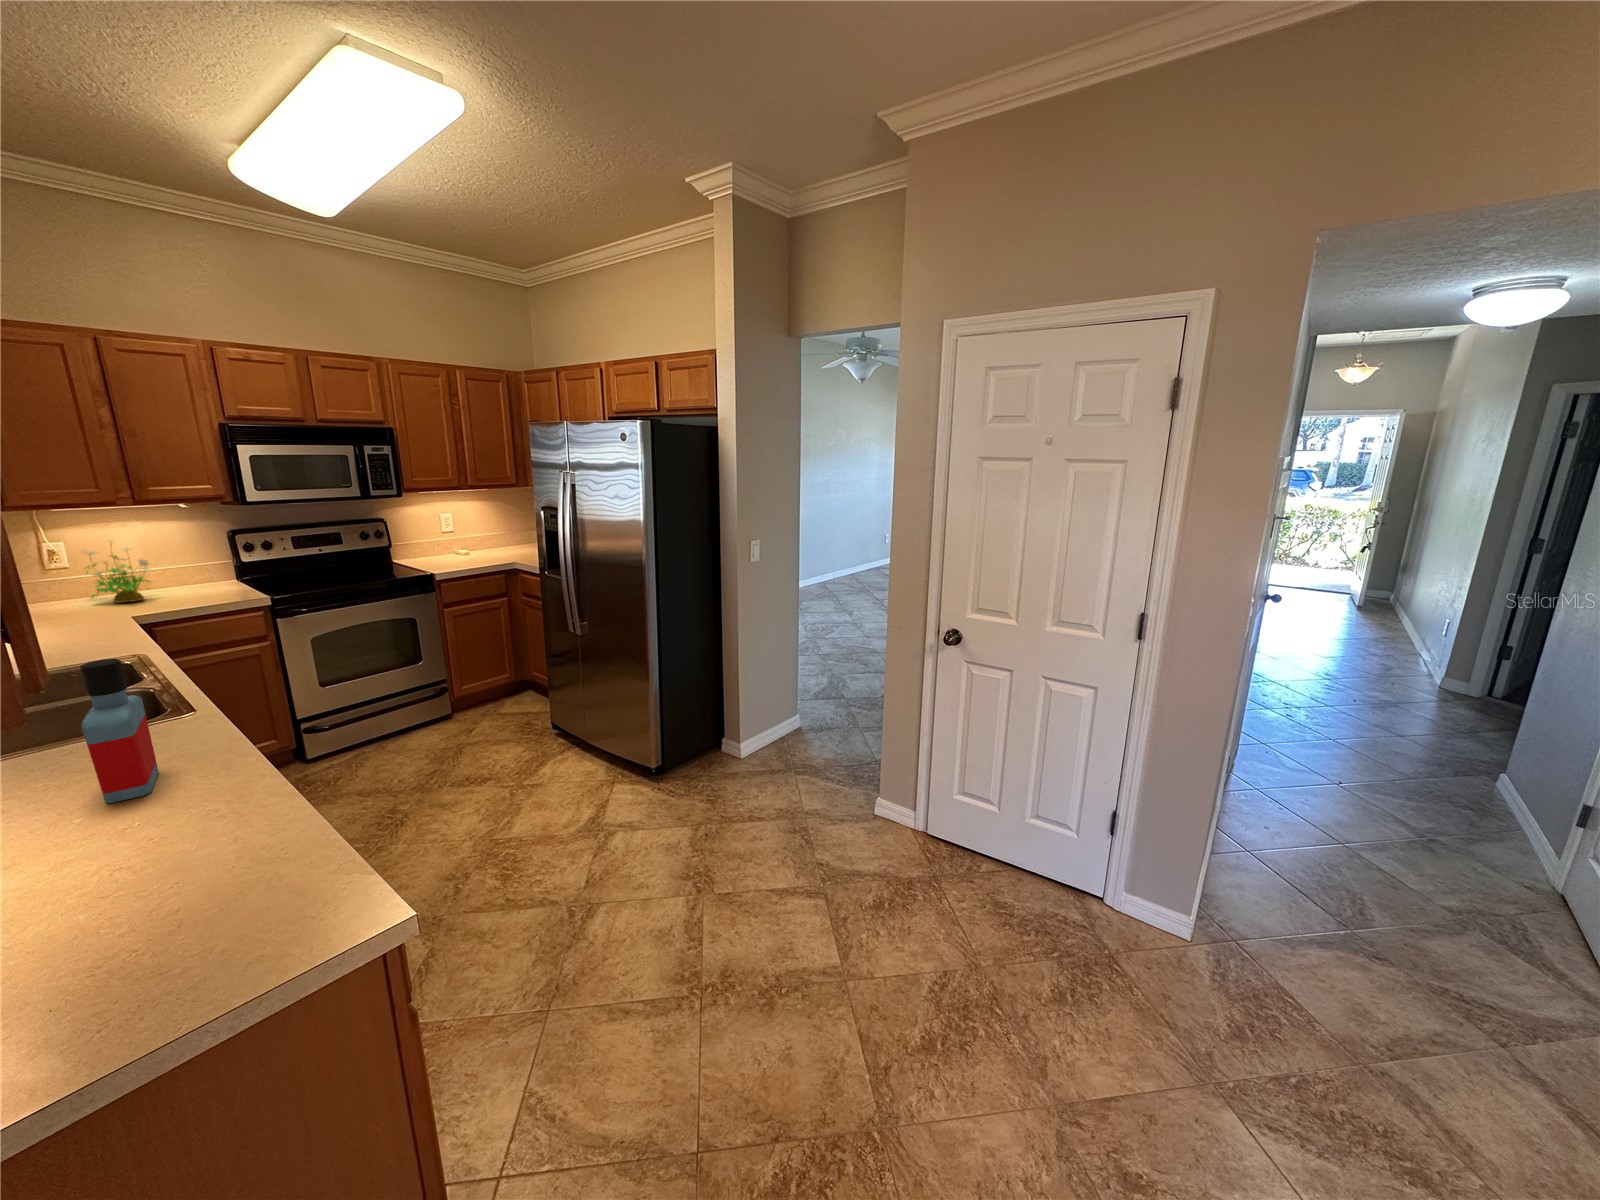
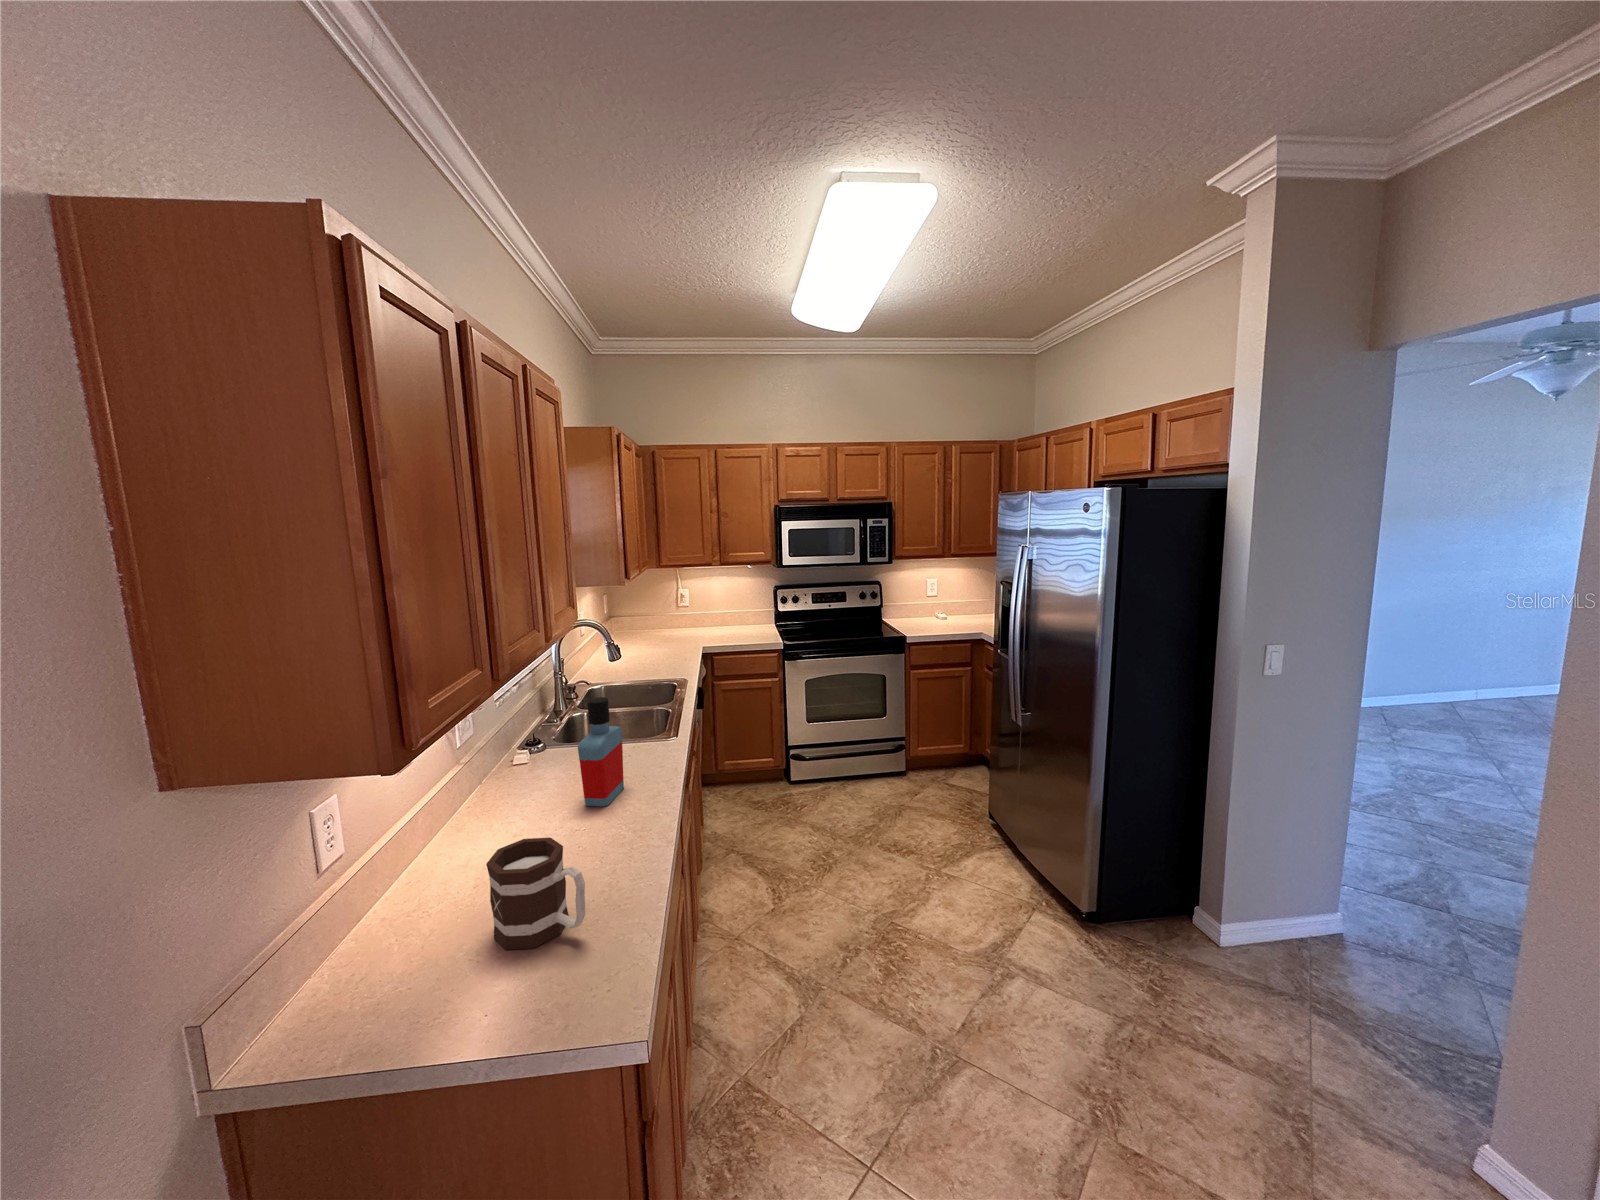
potted plant: present [84,542,150,603] -> none [692,591,726,635]
mug: none [76,807,255,946] -> present [486,838,585,950]

